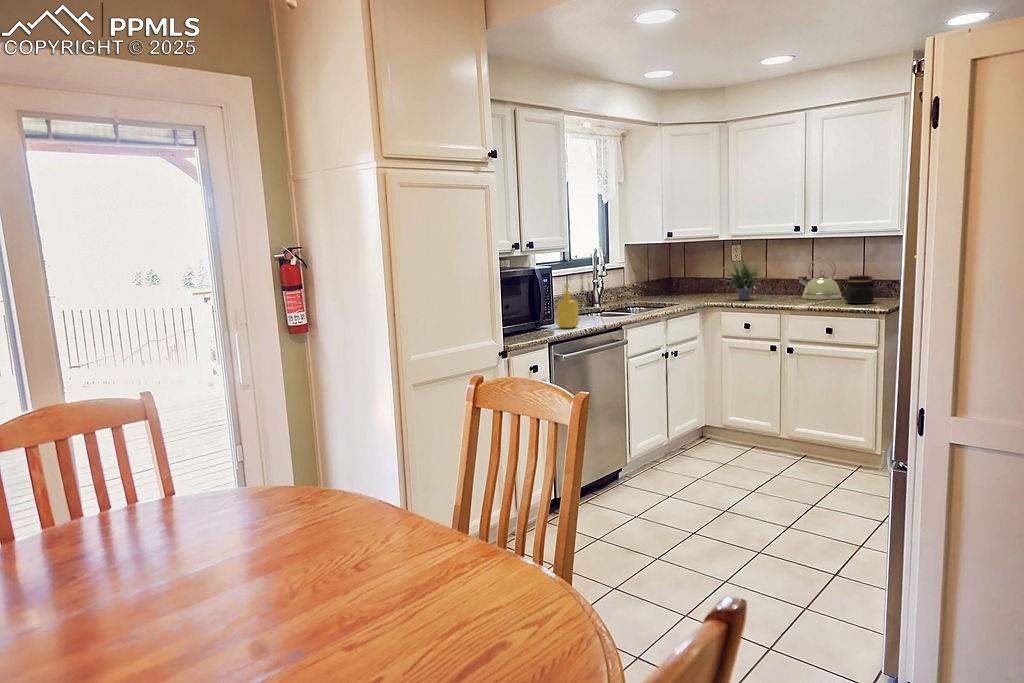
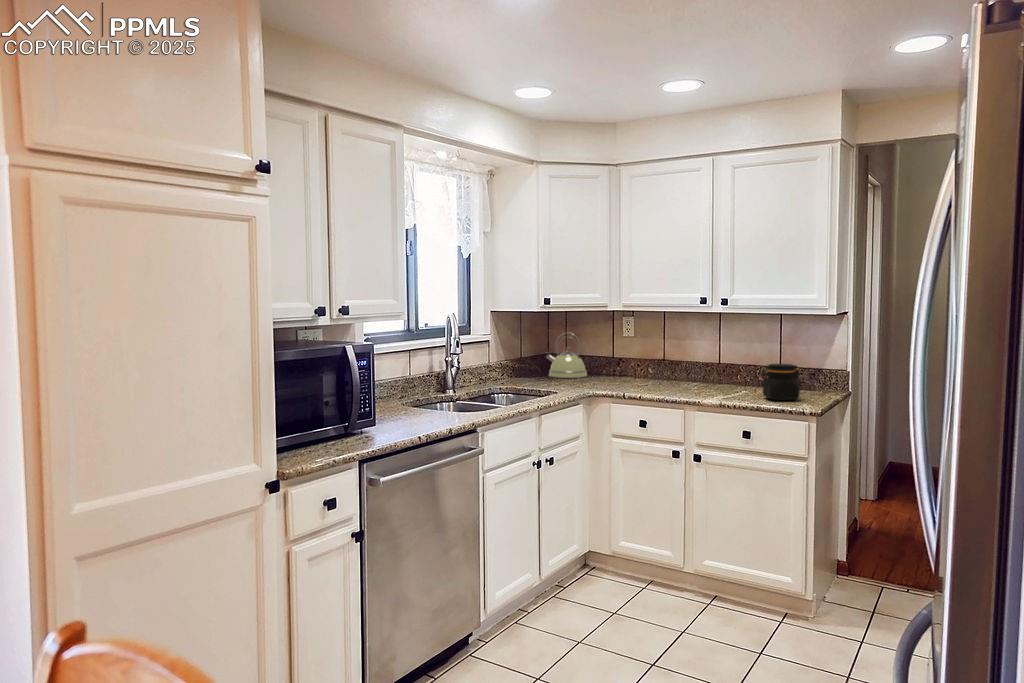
kettle: present [798,257,842,300] -> present [546,332,587,378]
potted plant: present [722,261,769,300] -> none [607,323,672,389]
soap dispenser: present [557,284,579,328] -> none [380,368,412,433]

